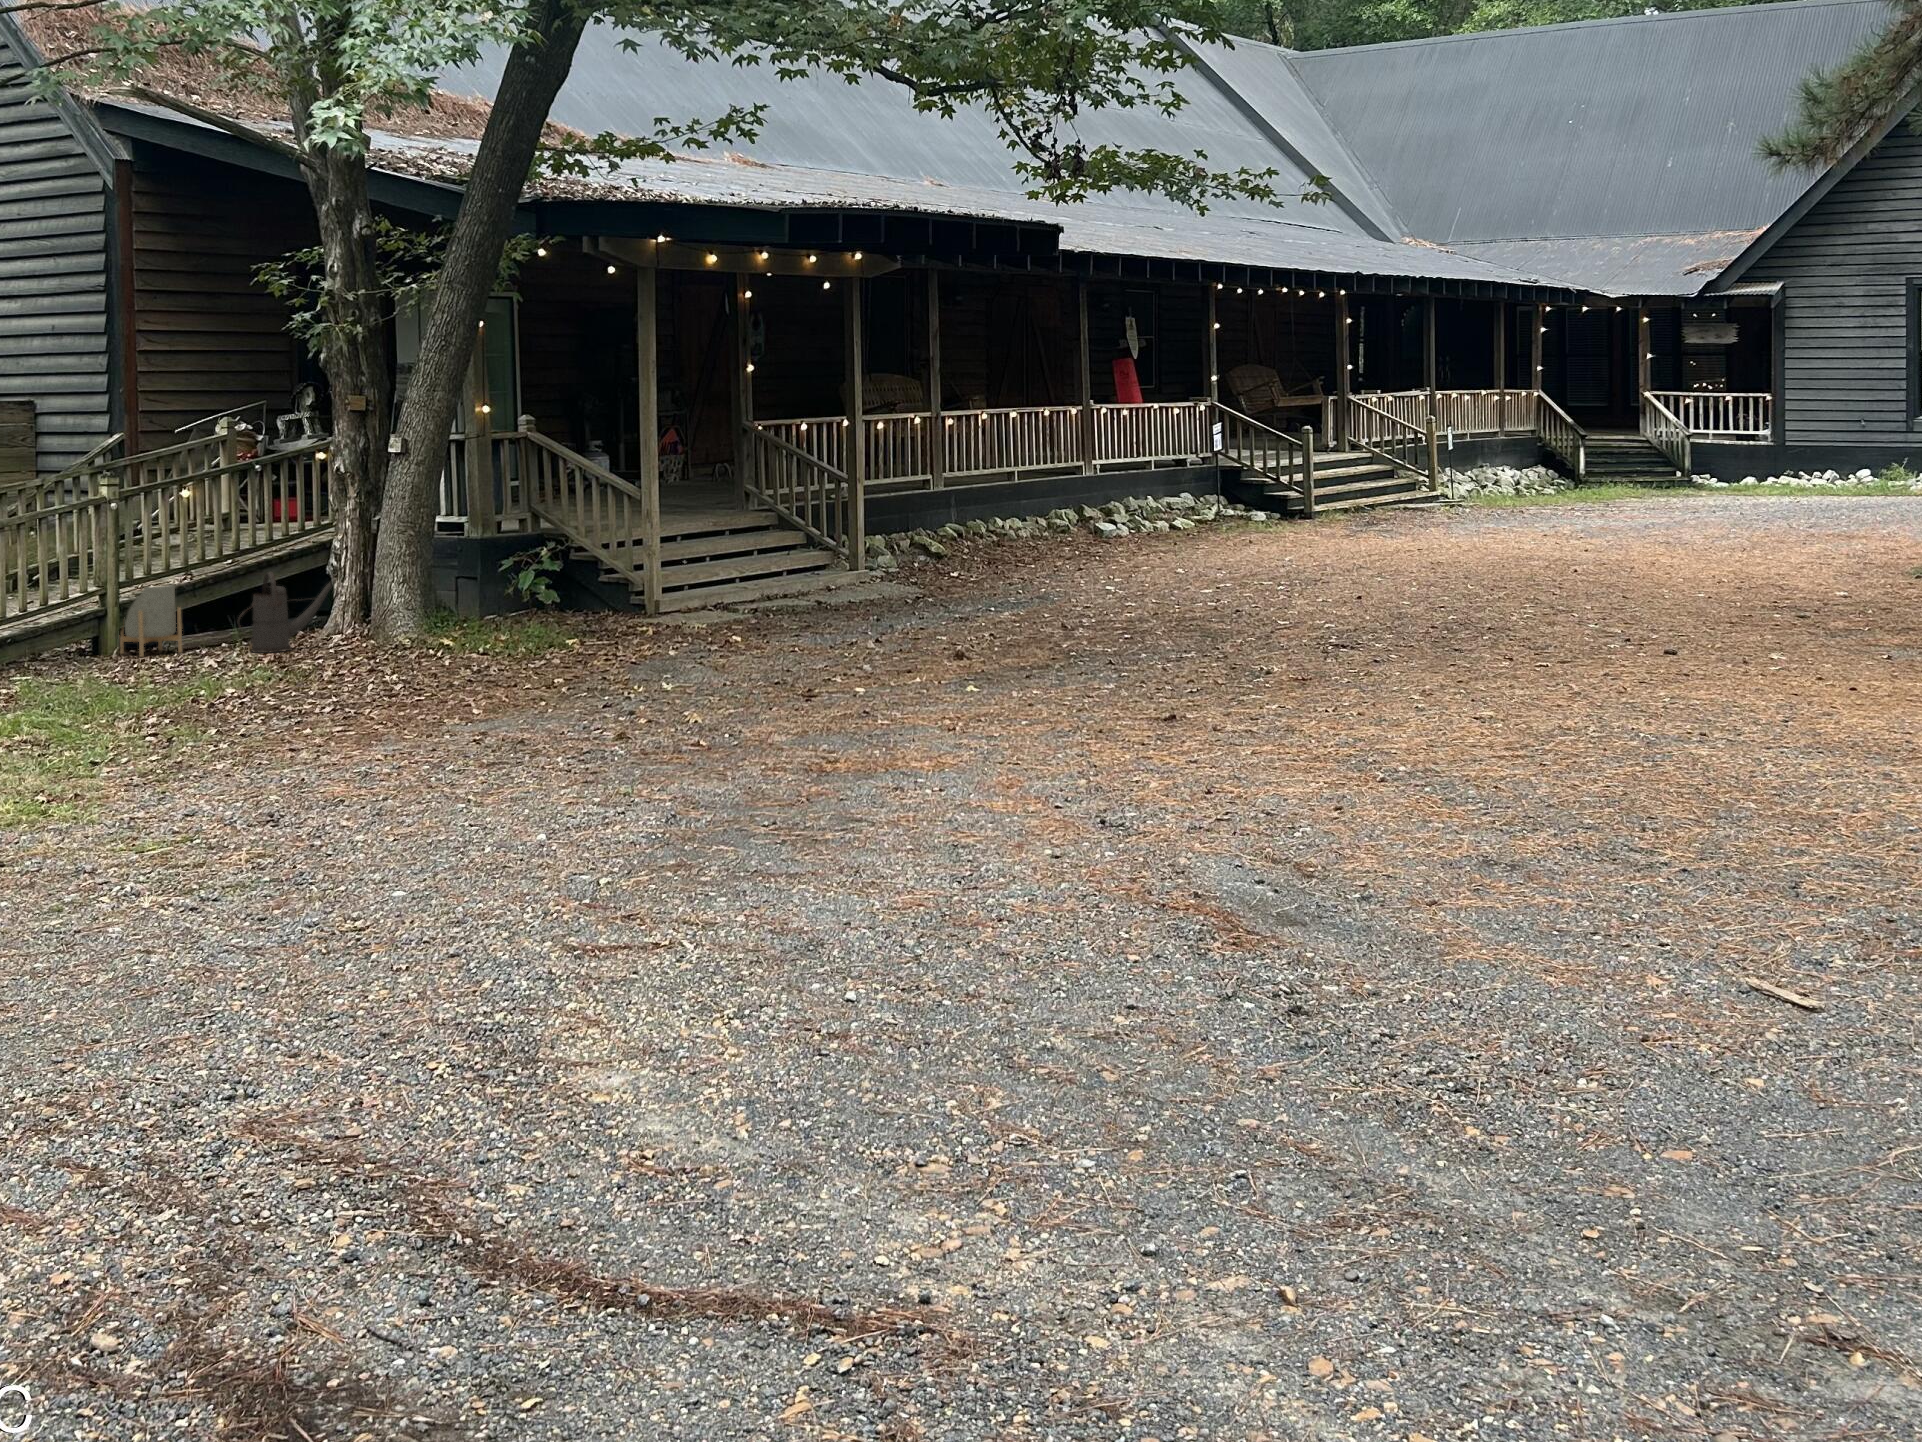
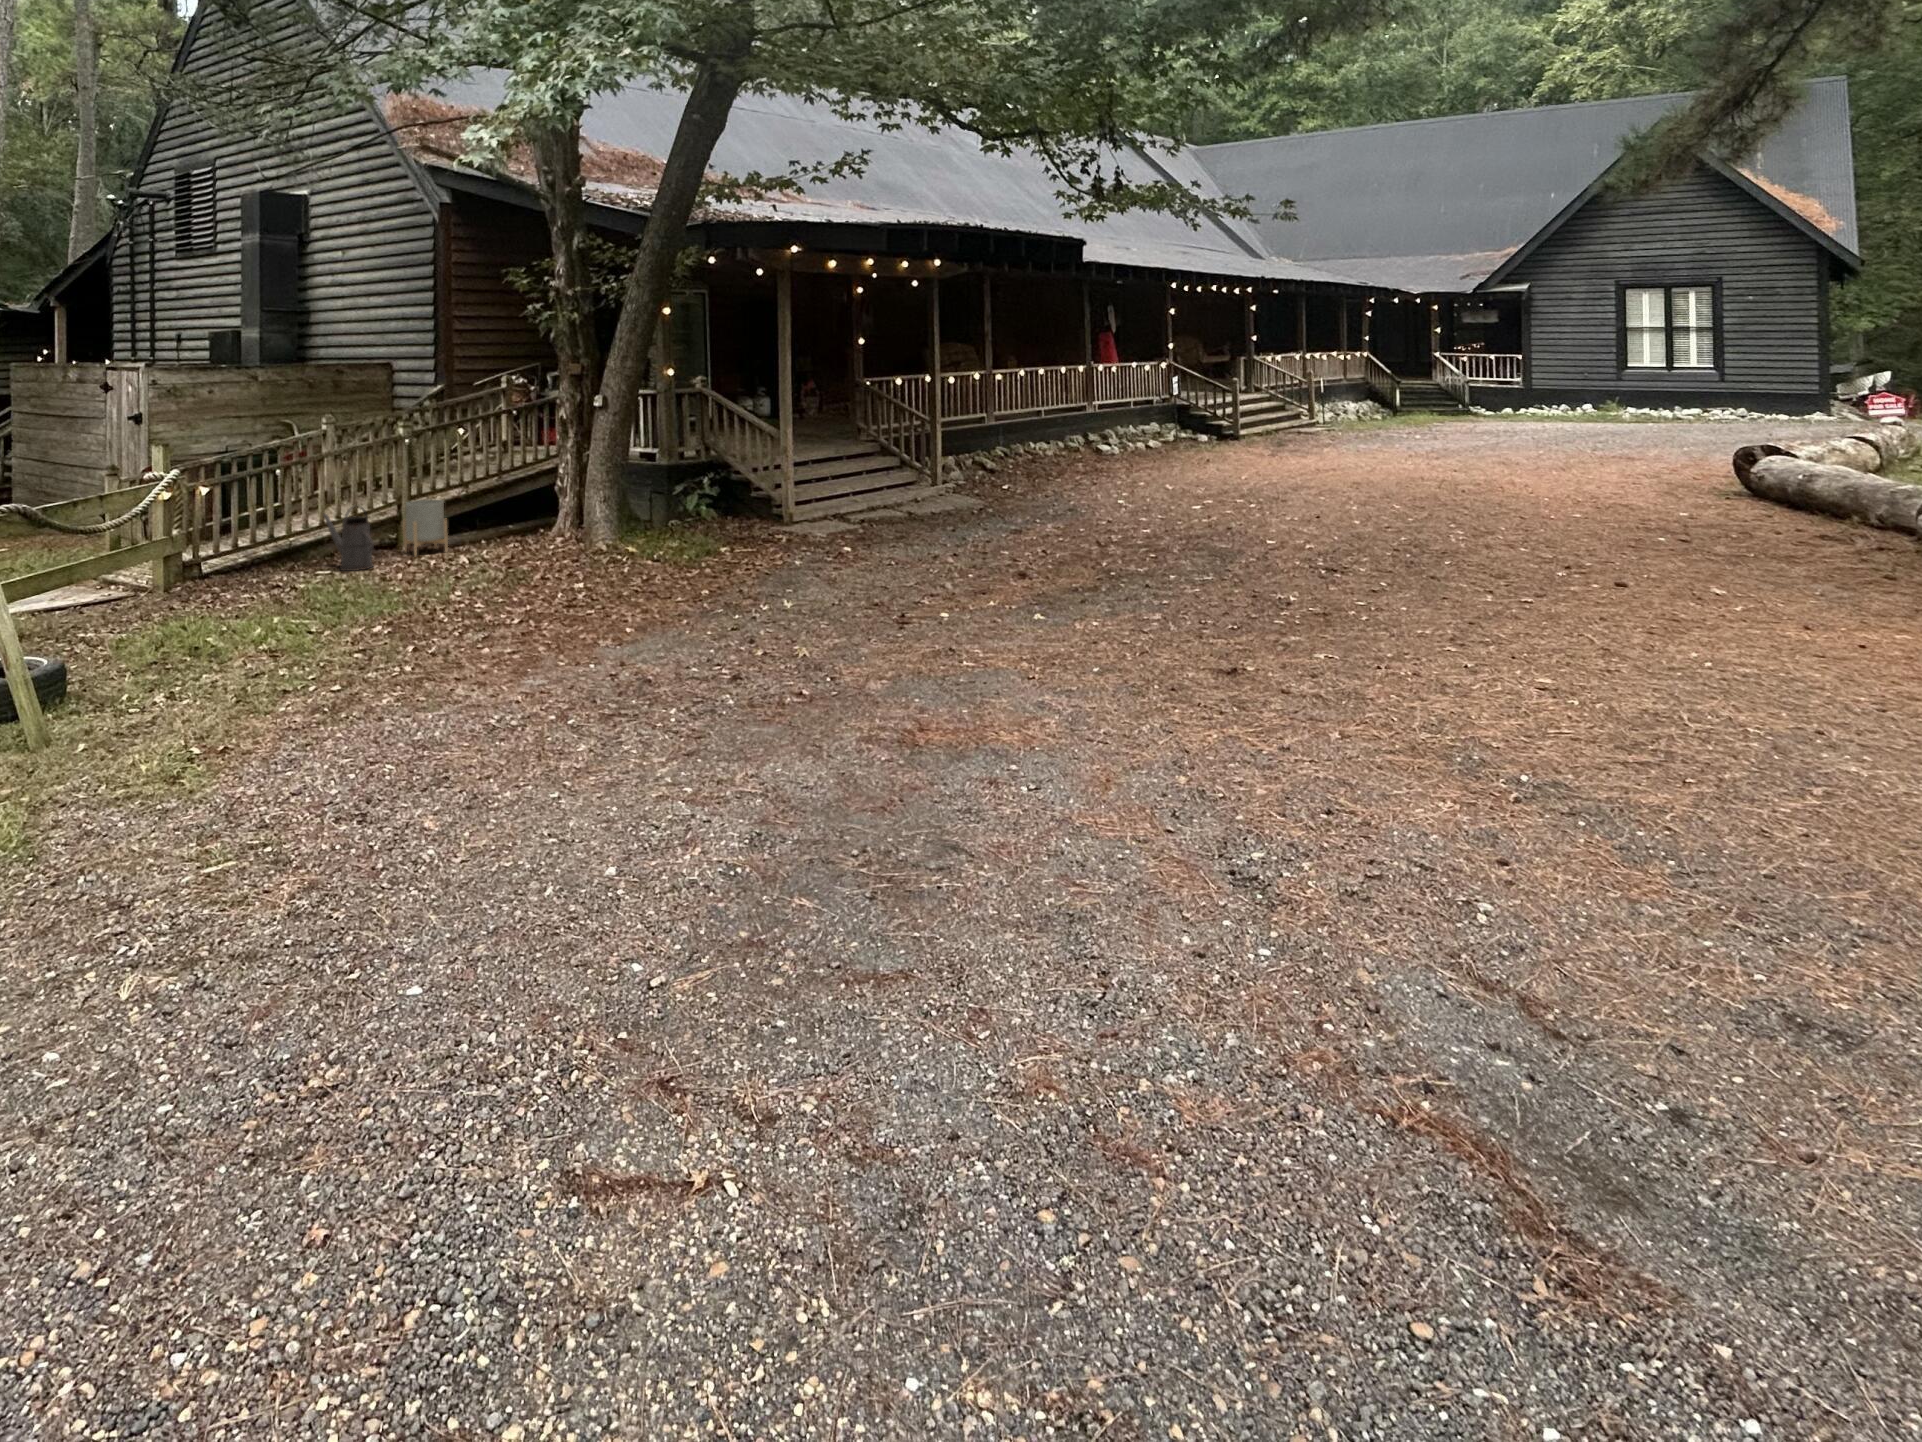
watering can: present [238,572,332,653] -> present [323,507,374,571]

